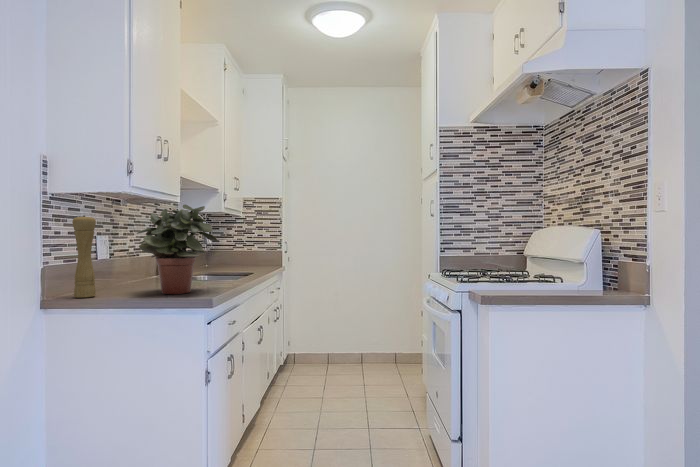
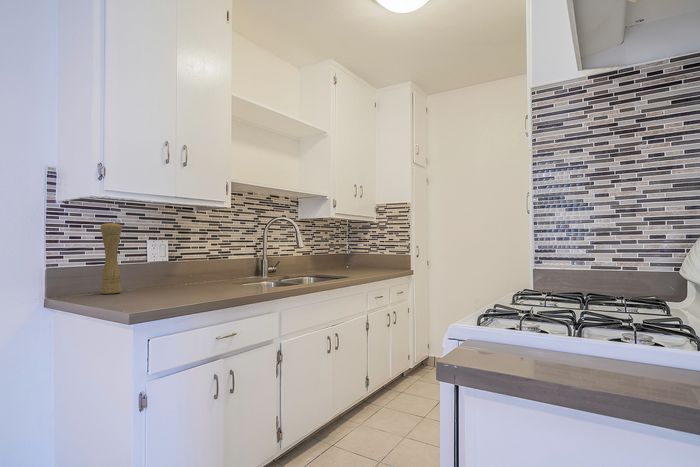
potted plant: present [137,205,218,294] -> none [136,209,224,297]

